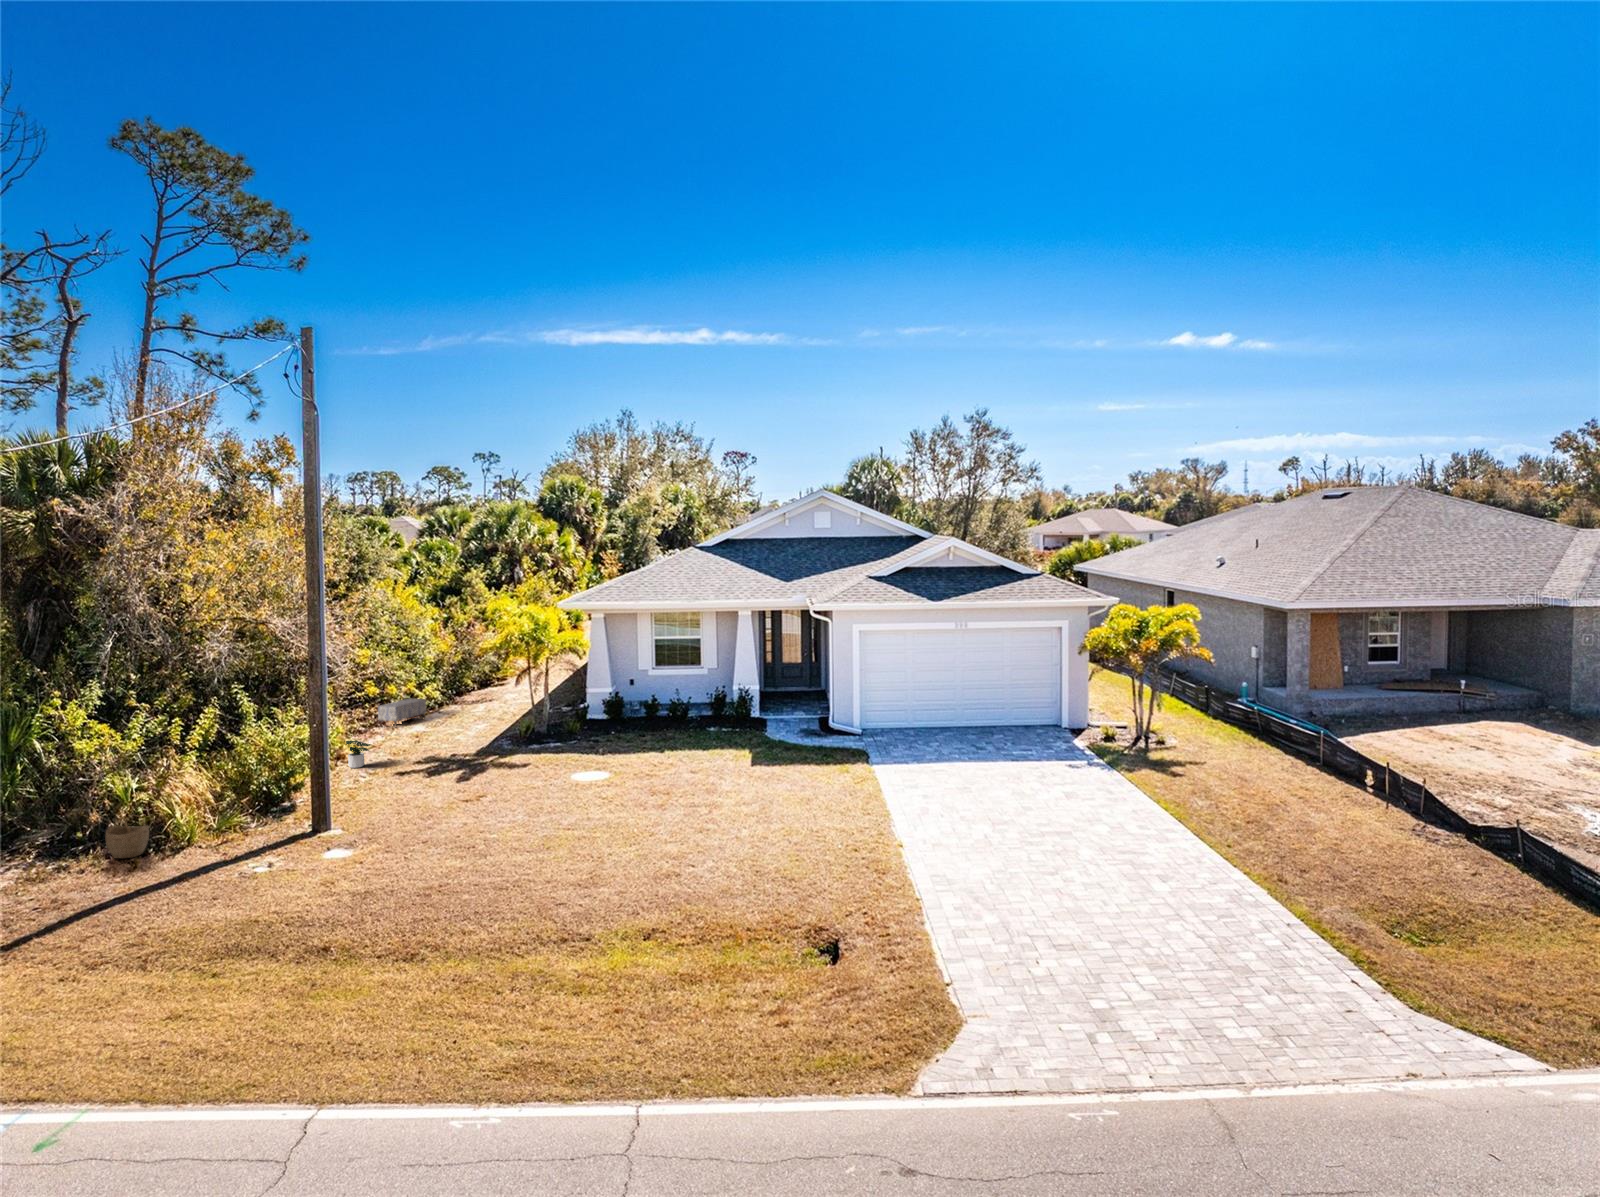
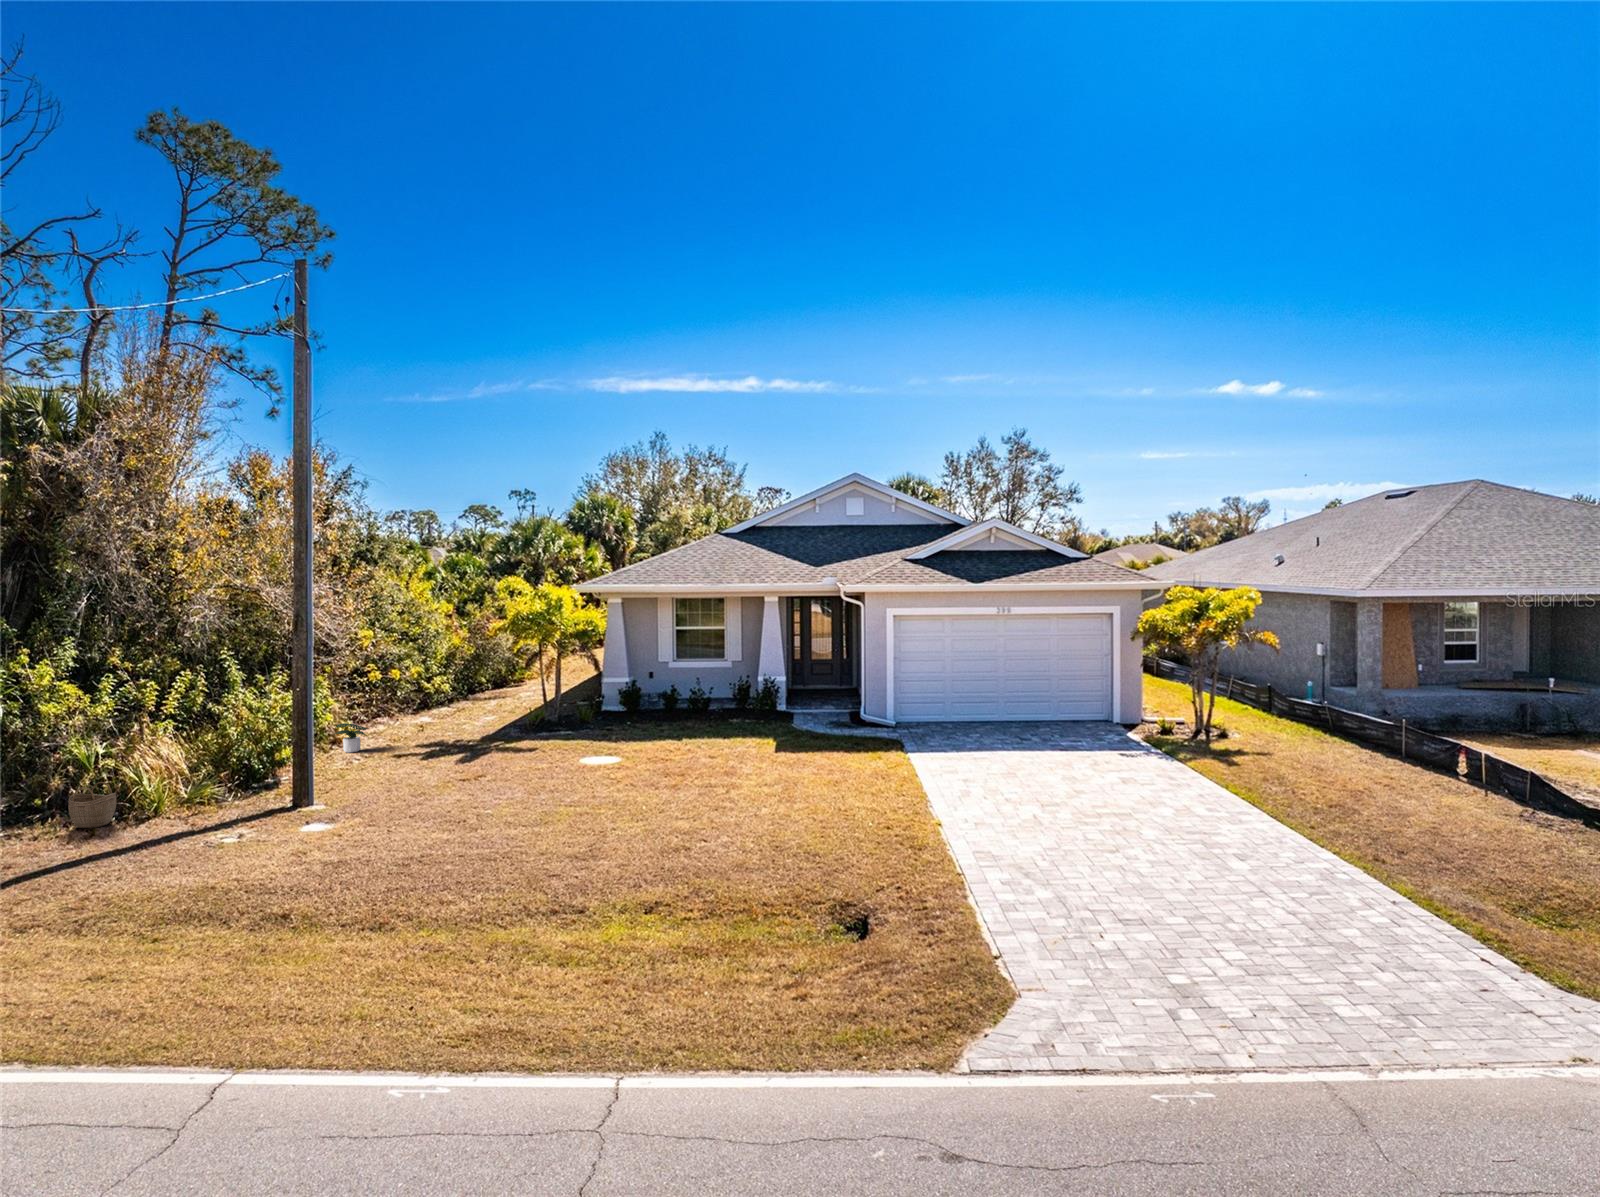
bench: present [378,699,426,727] -> none [381,691,432,719]

